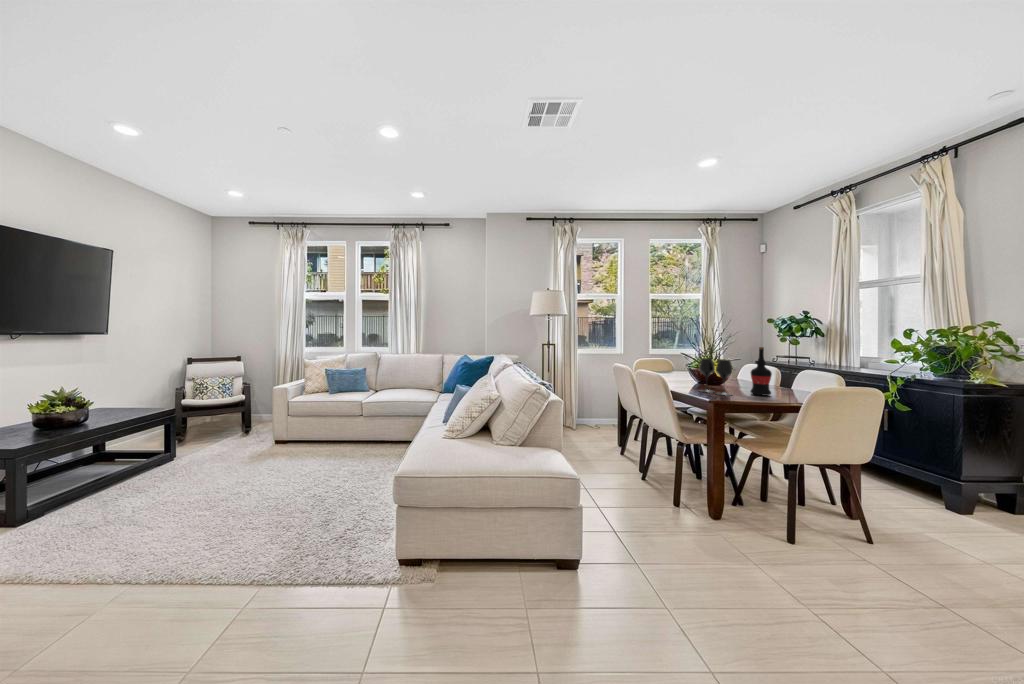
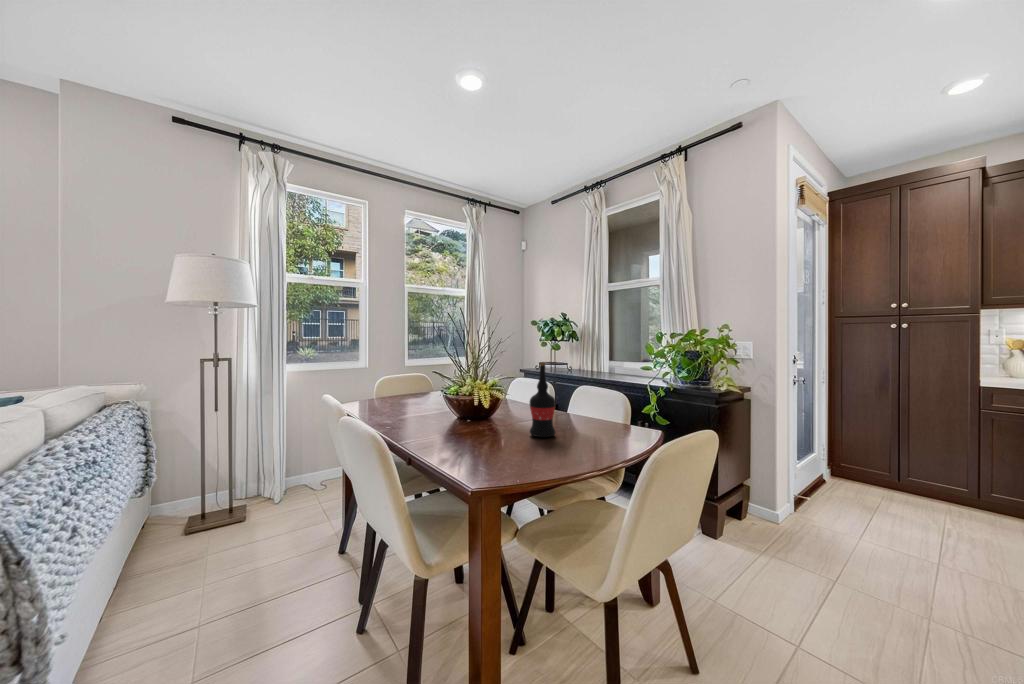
wine glass: present [699,358,733,396] -> none [458,382,508,447]

